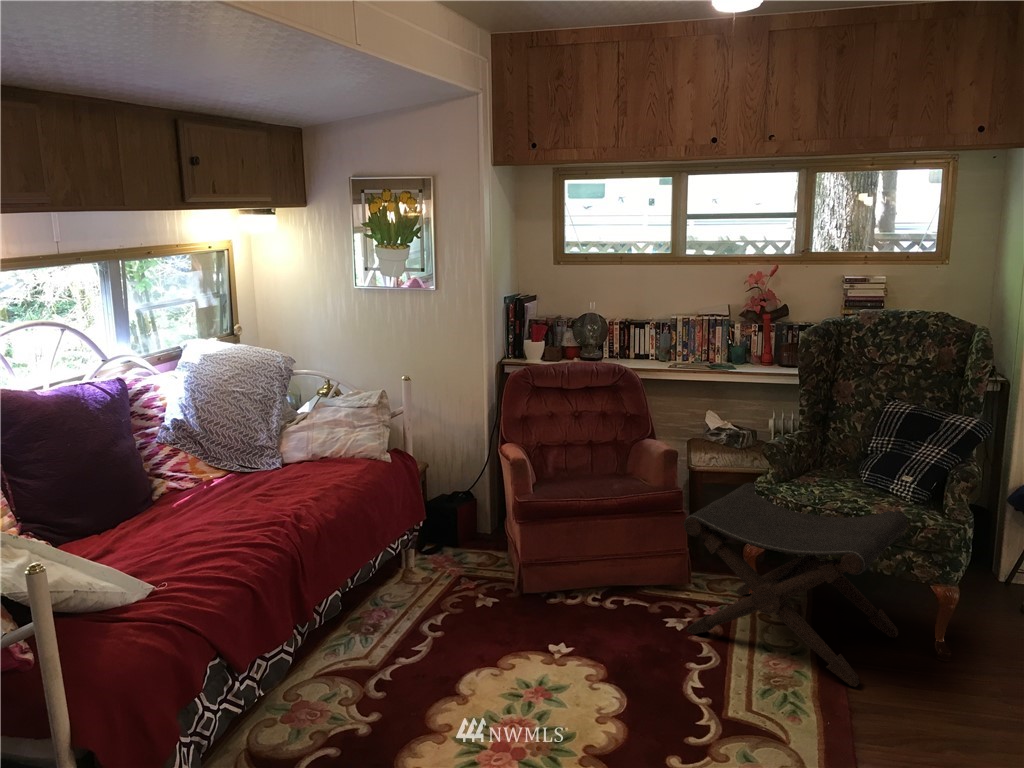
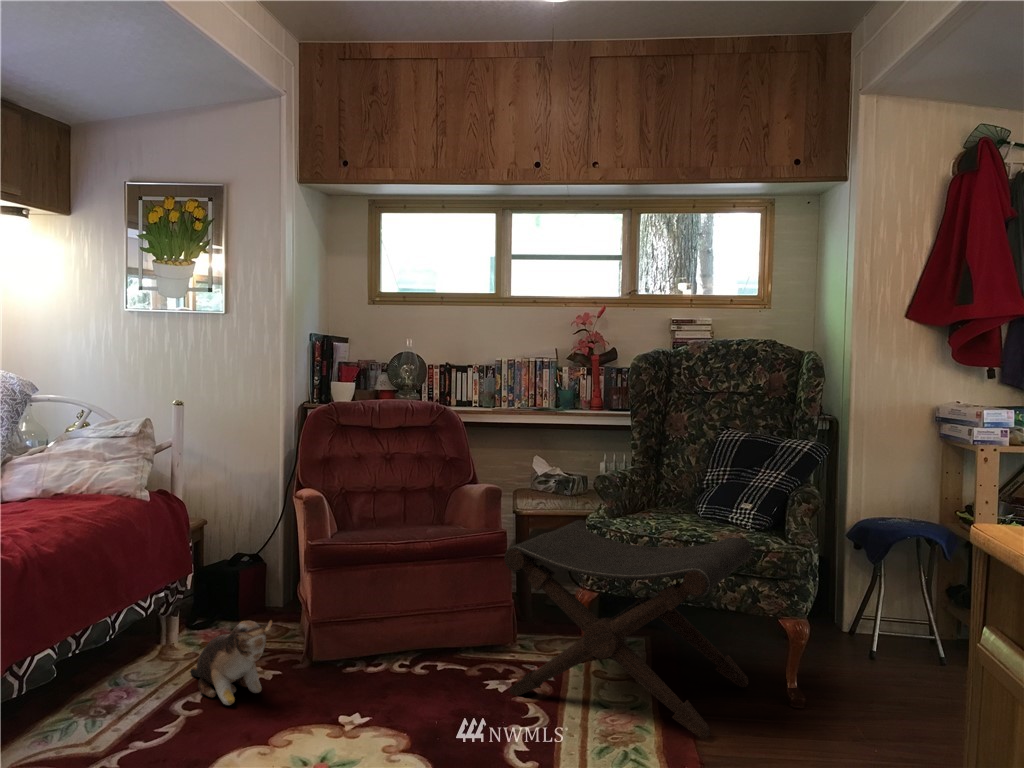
plush toy: none [428,568,495,631] -> present [190,621,272,705]

